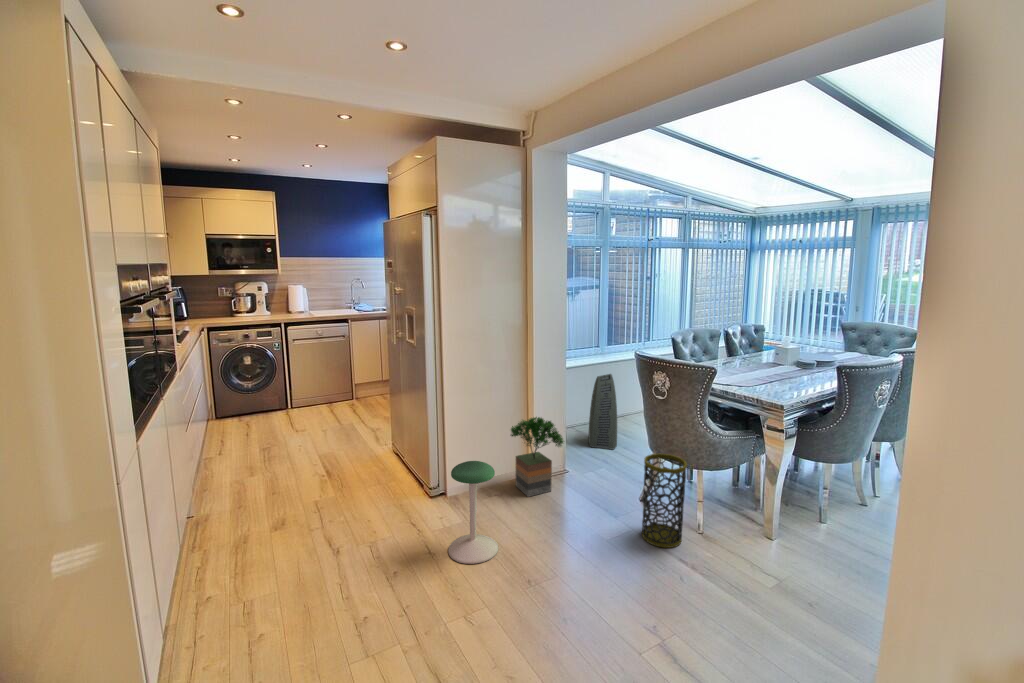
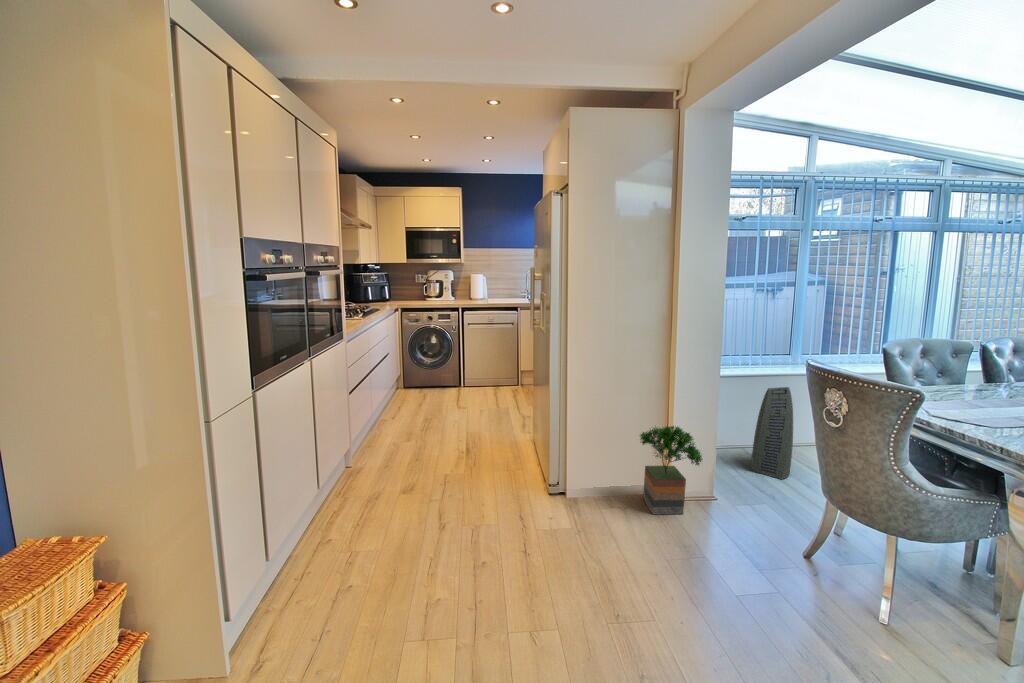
trash can: present [642,454,687,548] -> none [788,499,864,630]
stool: present [448,461,498,564] -> none [543,463,598,577]

